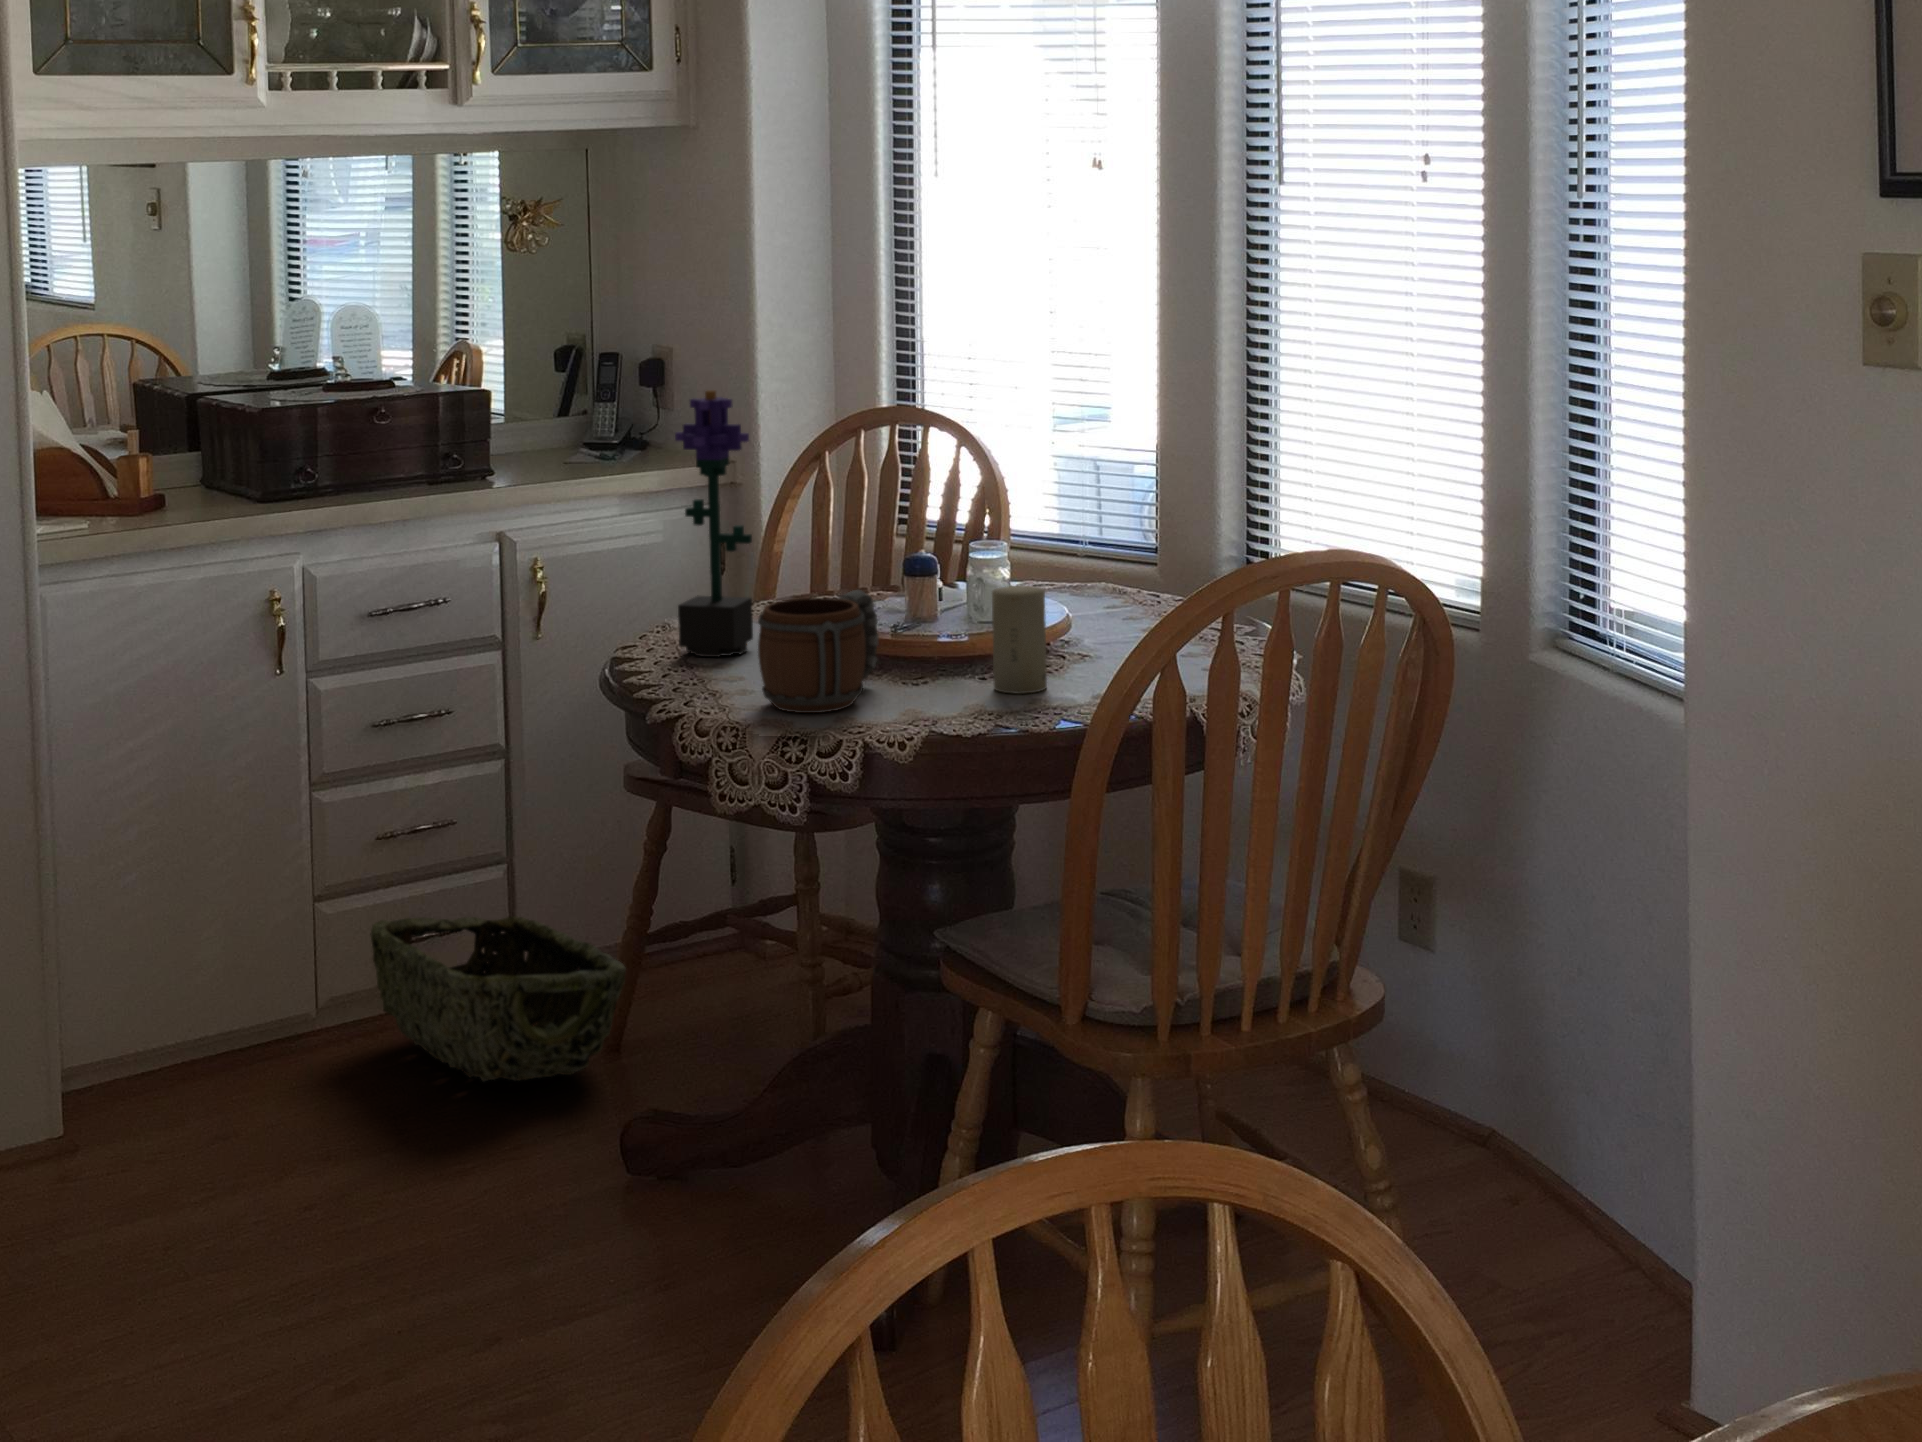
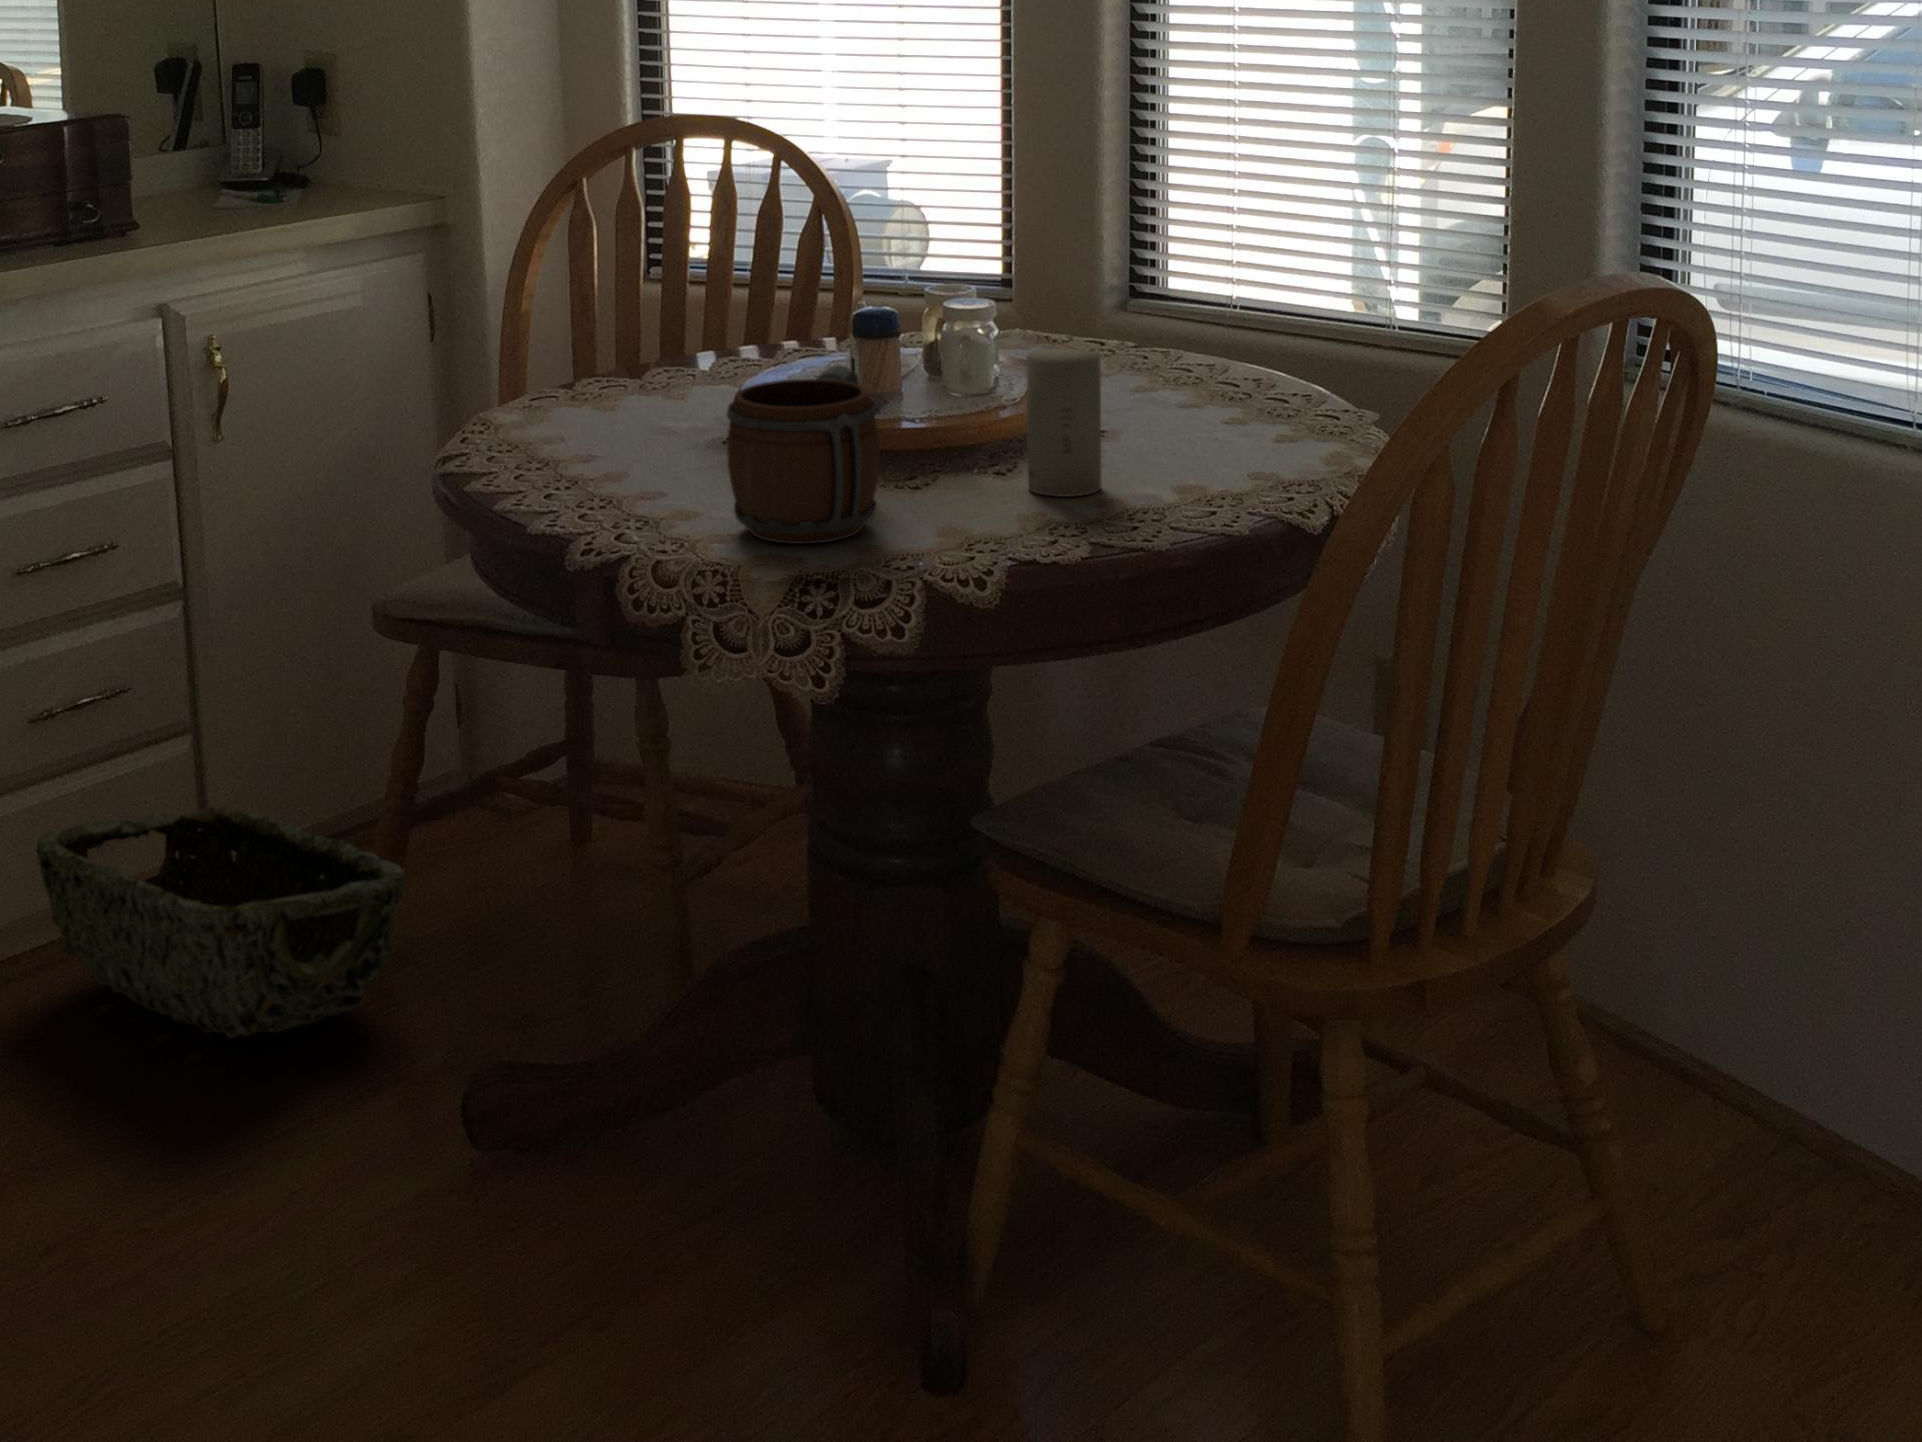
potted flower: present [675,390,753,657] -> none [522,95,636,466]

